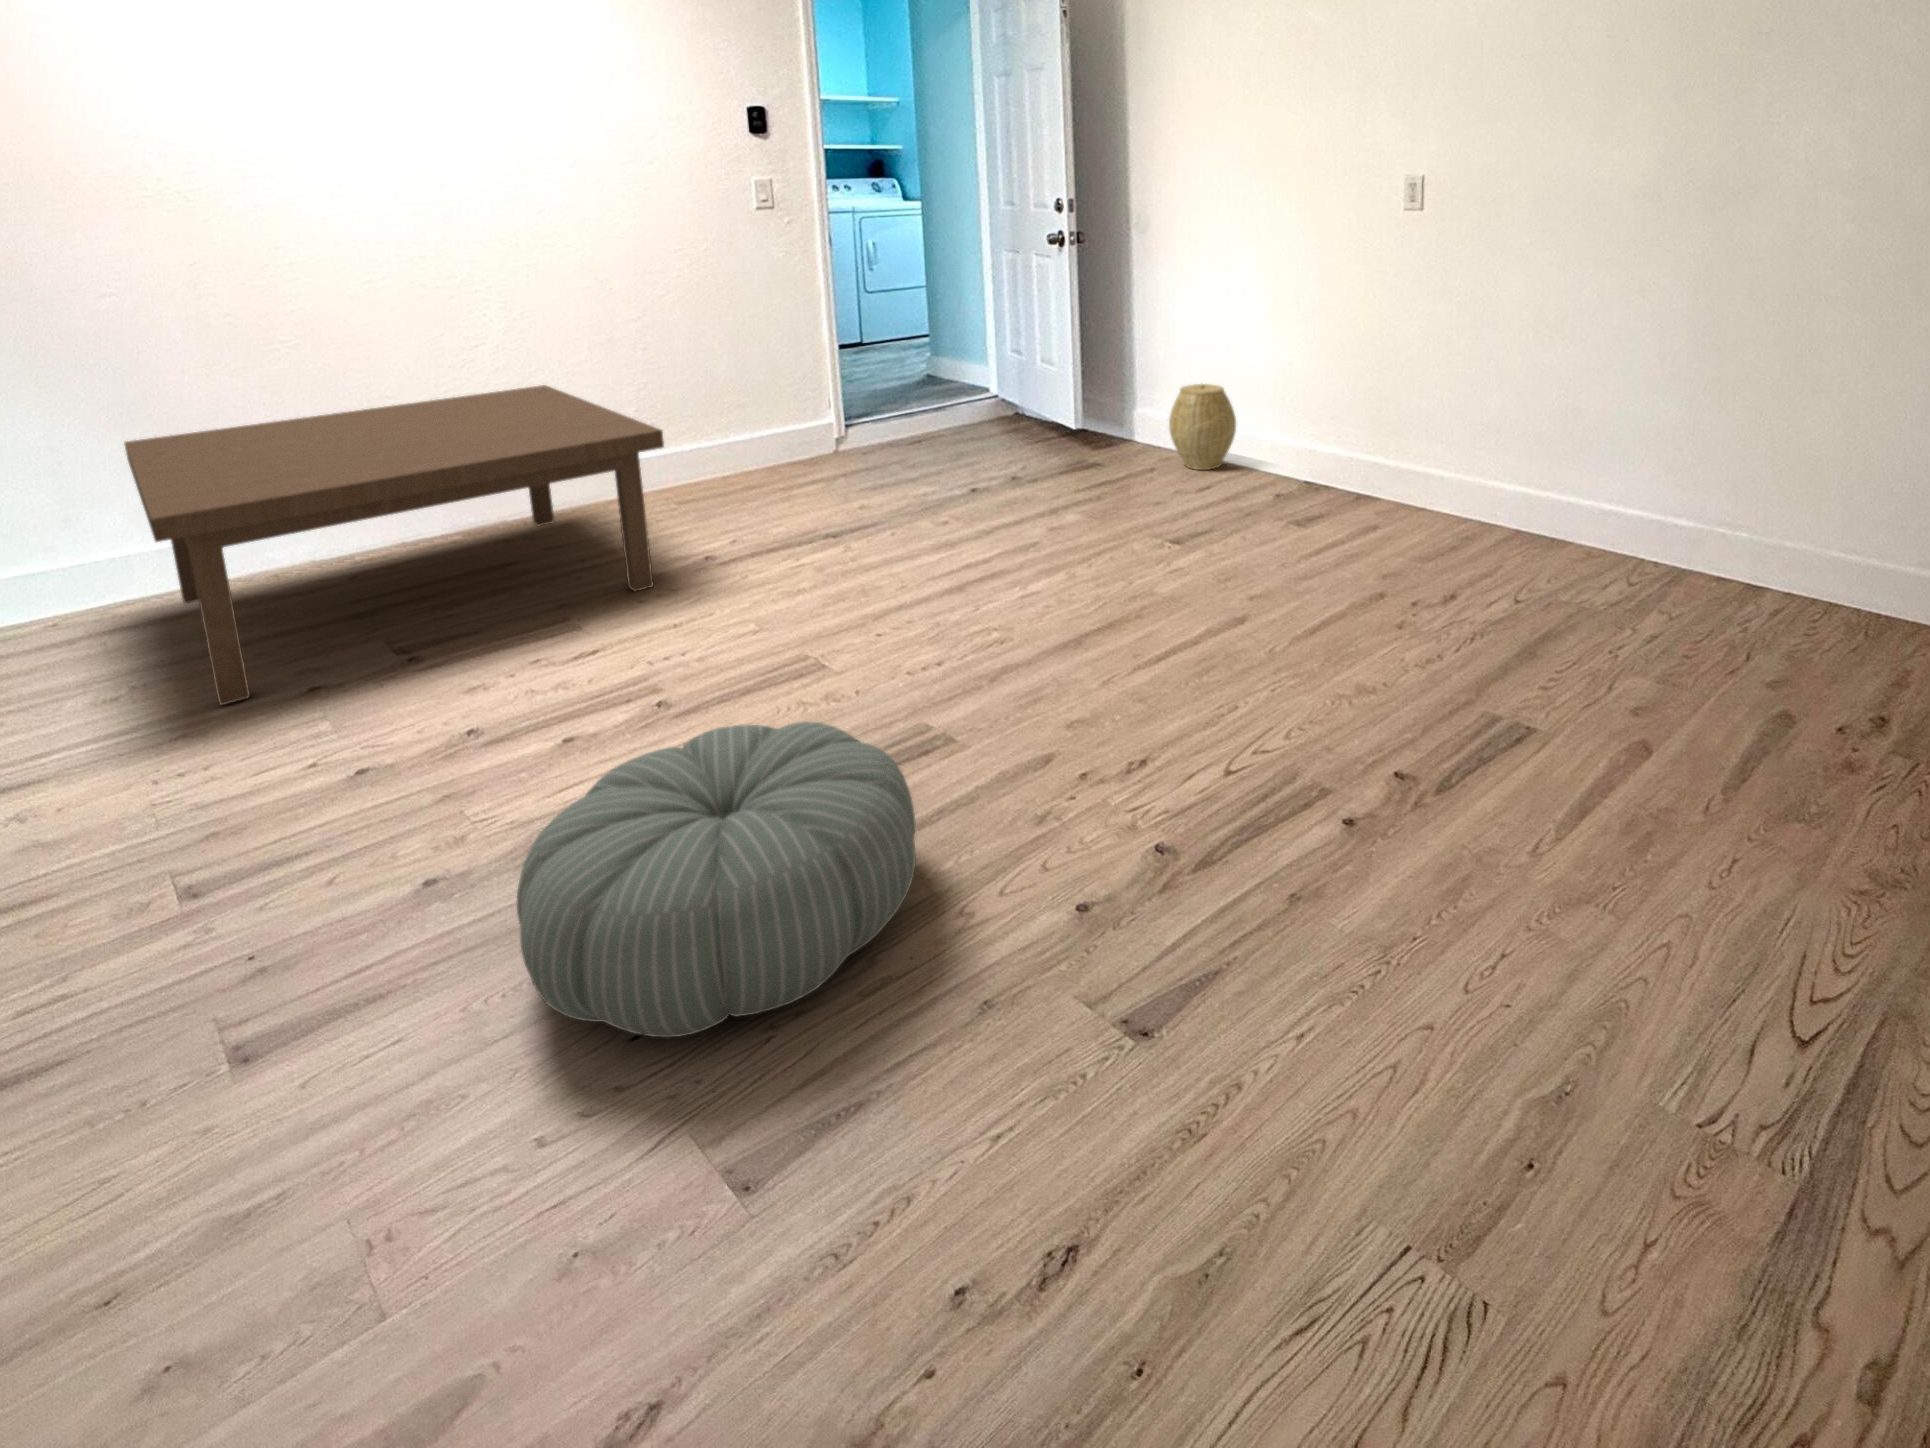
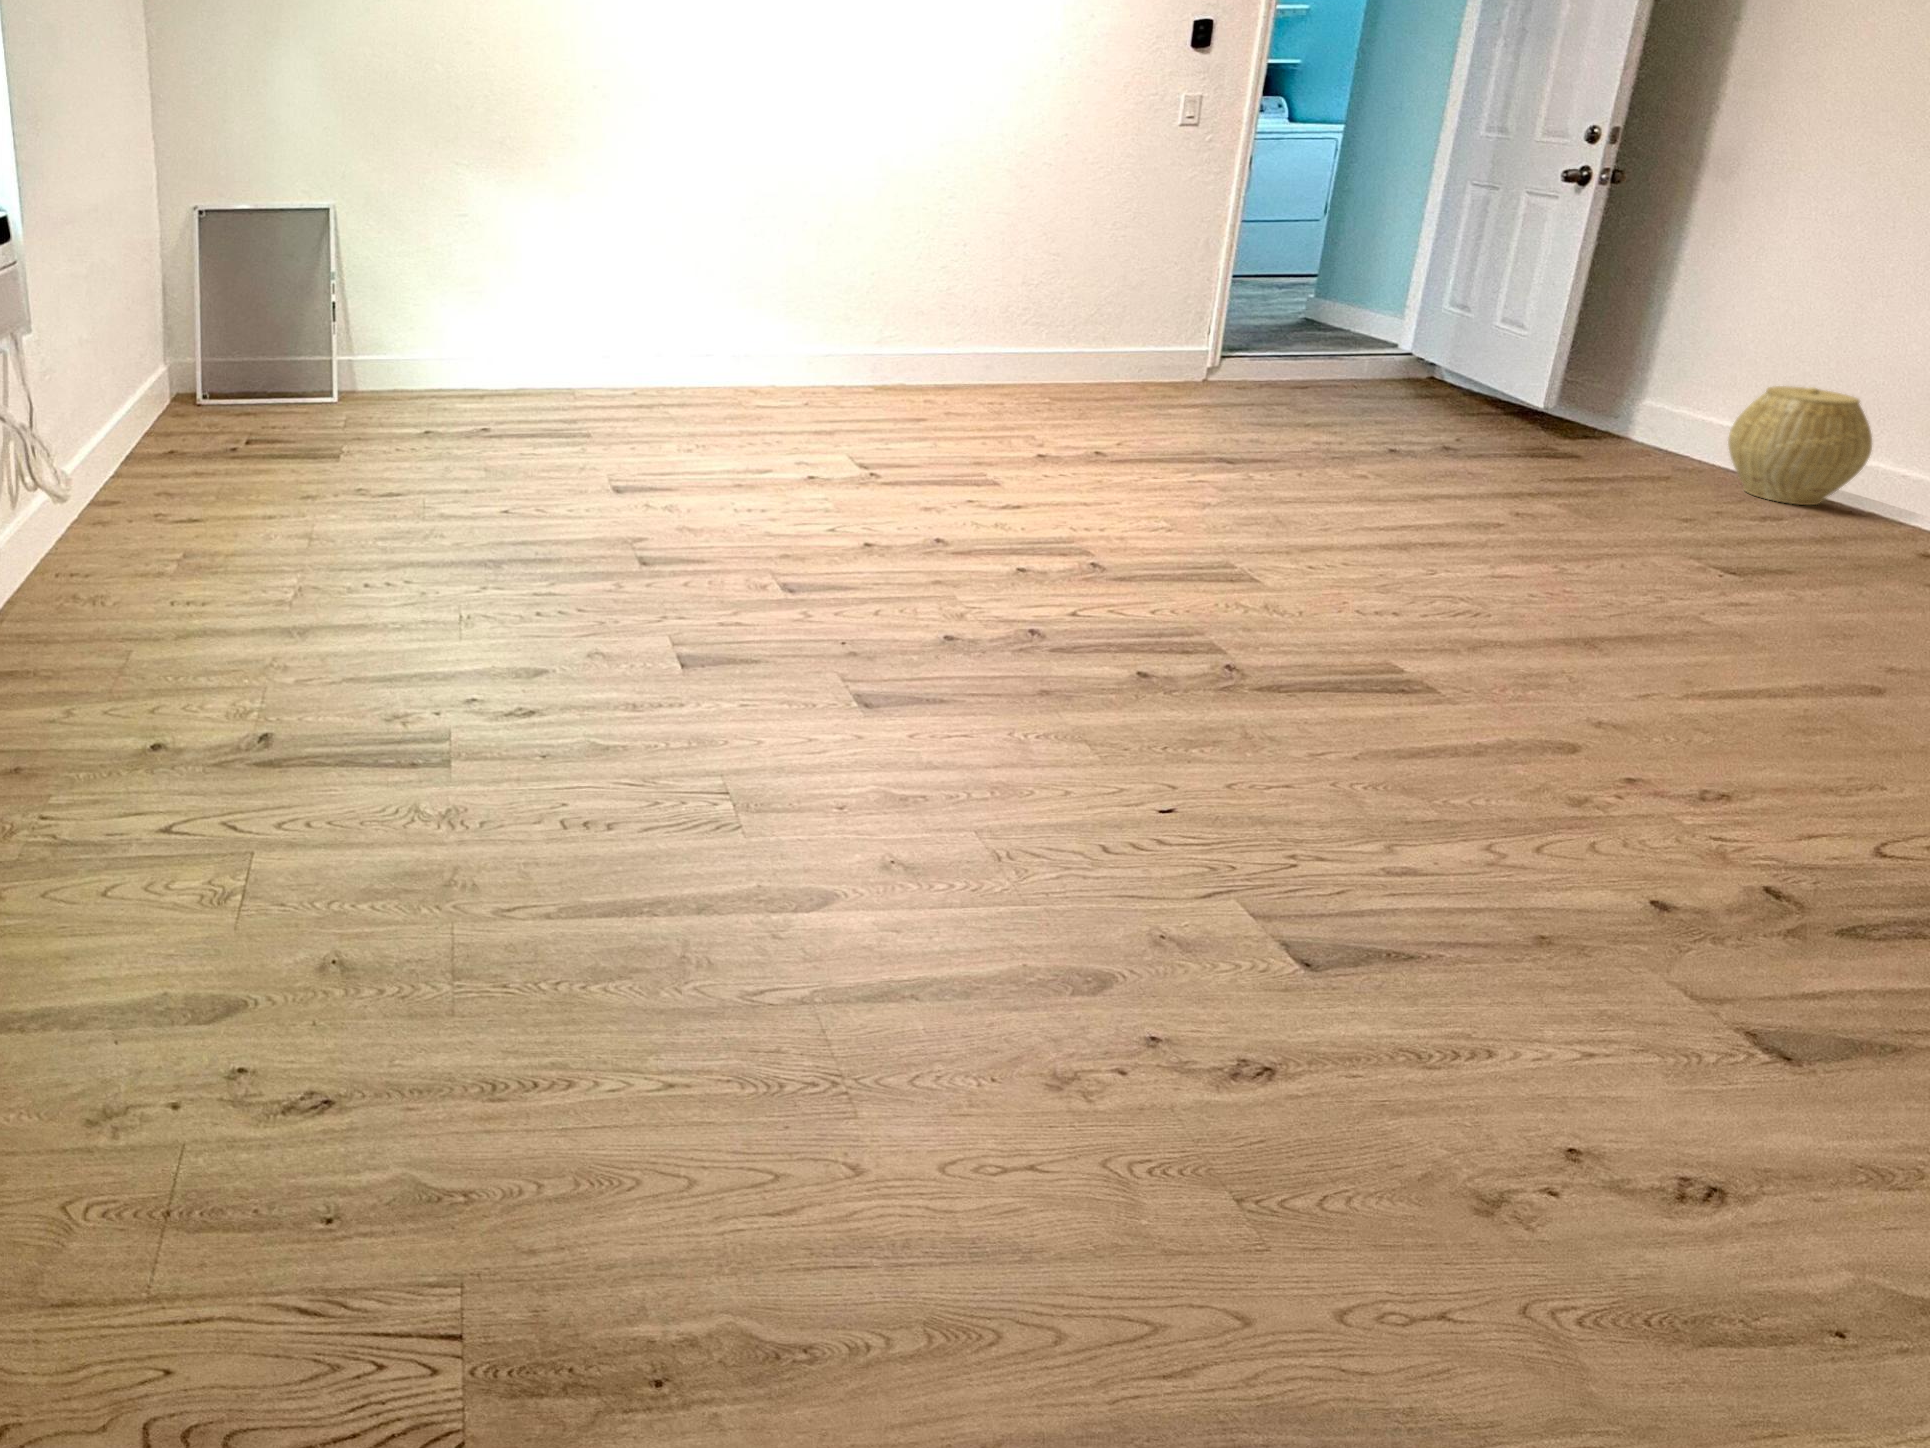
coffee table: present [125,385,664,705] -> none [701,277,1096,471]
pouf: present [517,722,916,1037] -> none [1065,596,1446,837]

